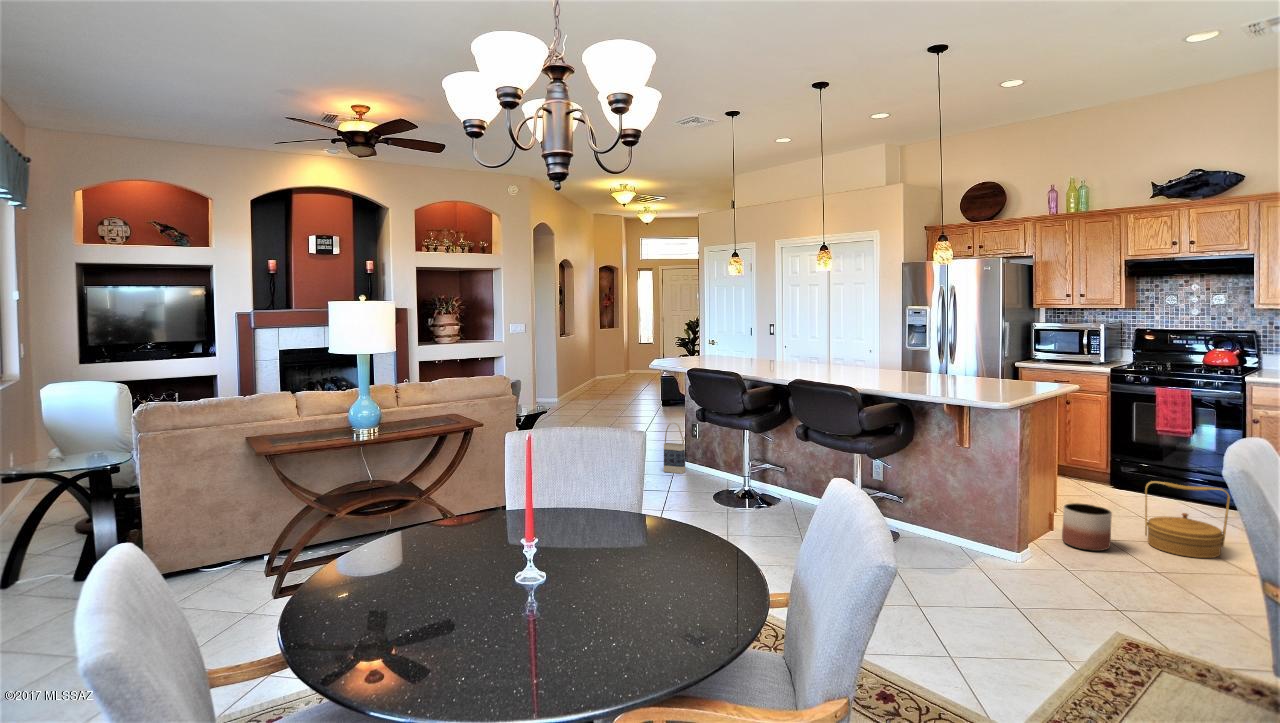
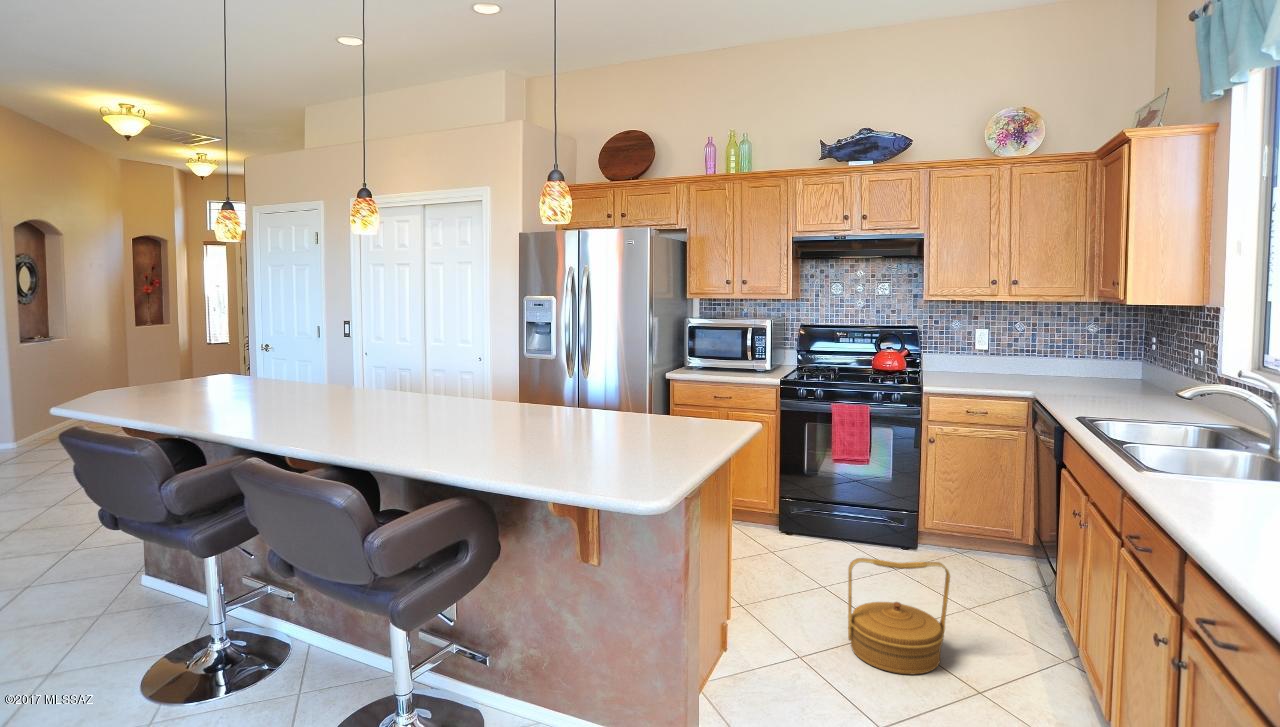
bag: present [664,423,685,474] -> none [83,502,137,598]
planter: present [1062,503,1112,551] -> none [746,605,813,690]

